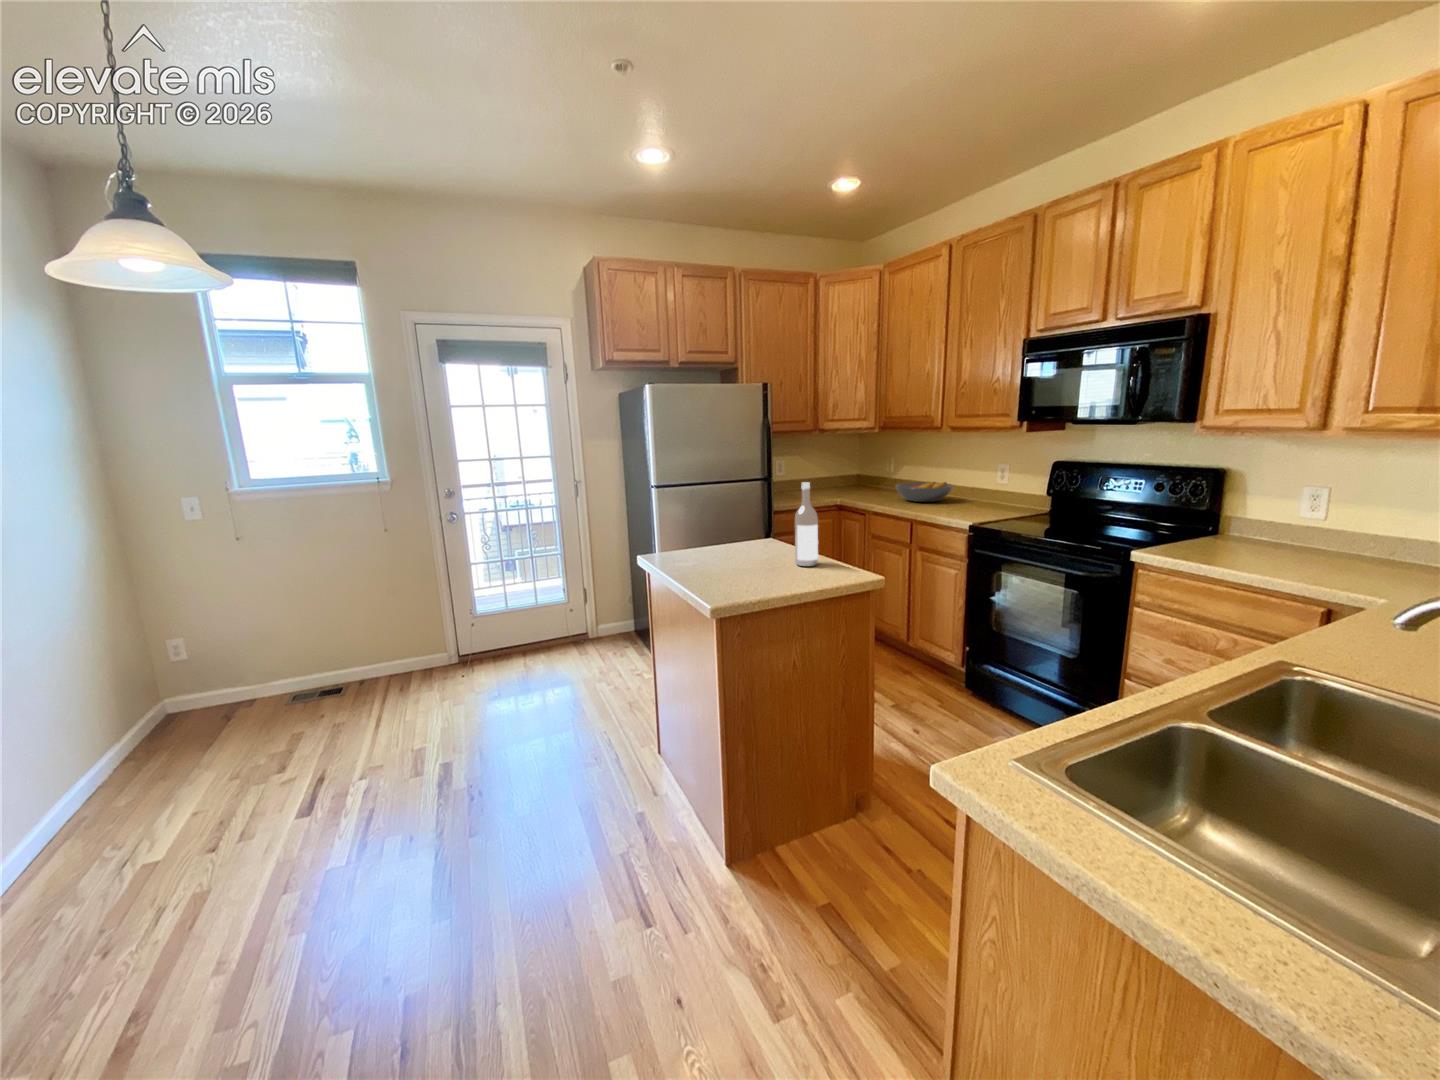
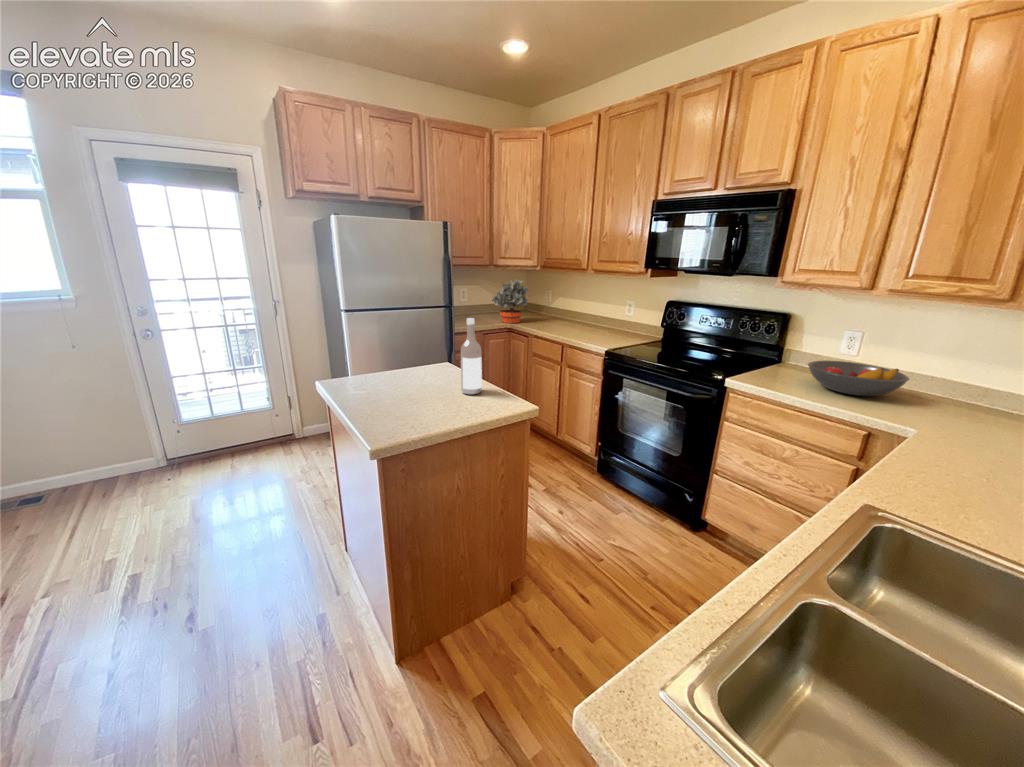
potted plant: none [818,445,864,500] -> present [492,279,528,323]
fruit bowl: present [895,482,953,502] -> present [808,361,909,396]

